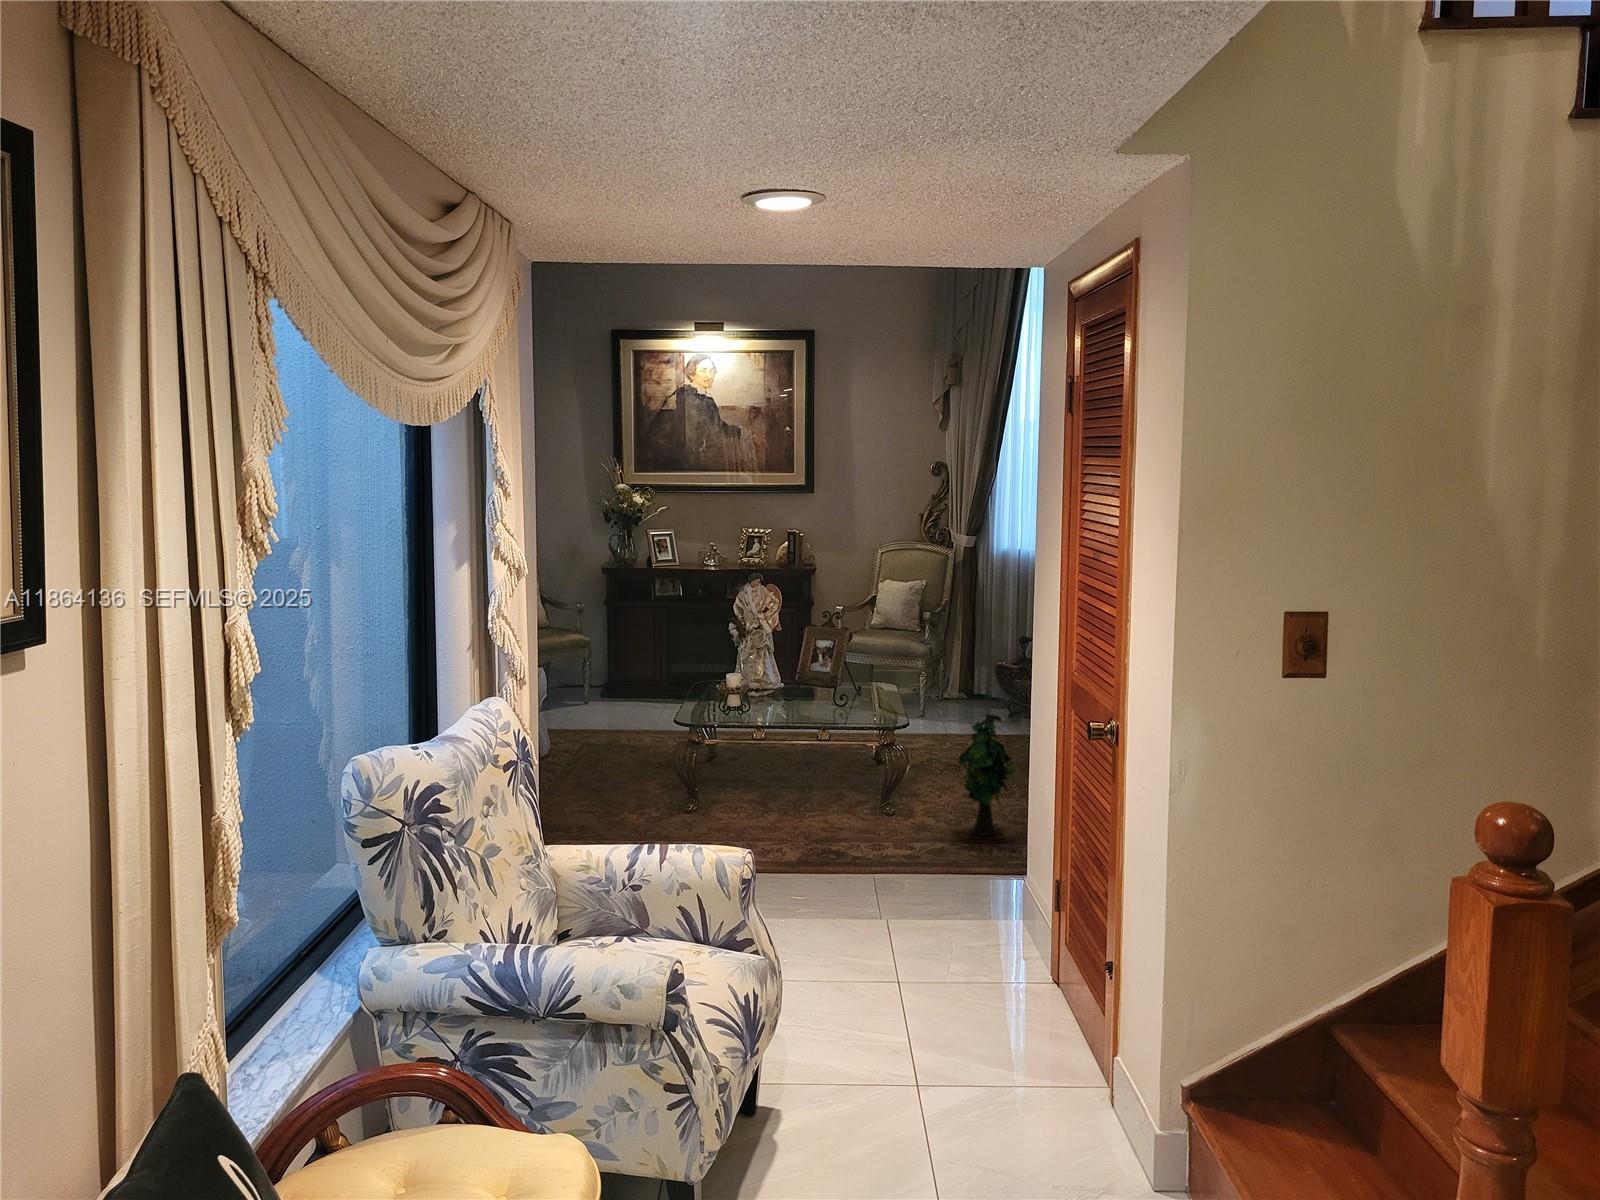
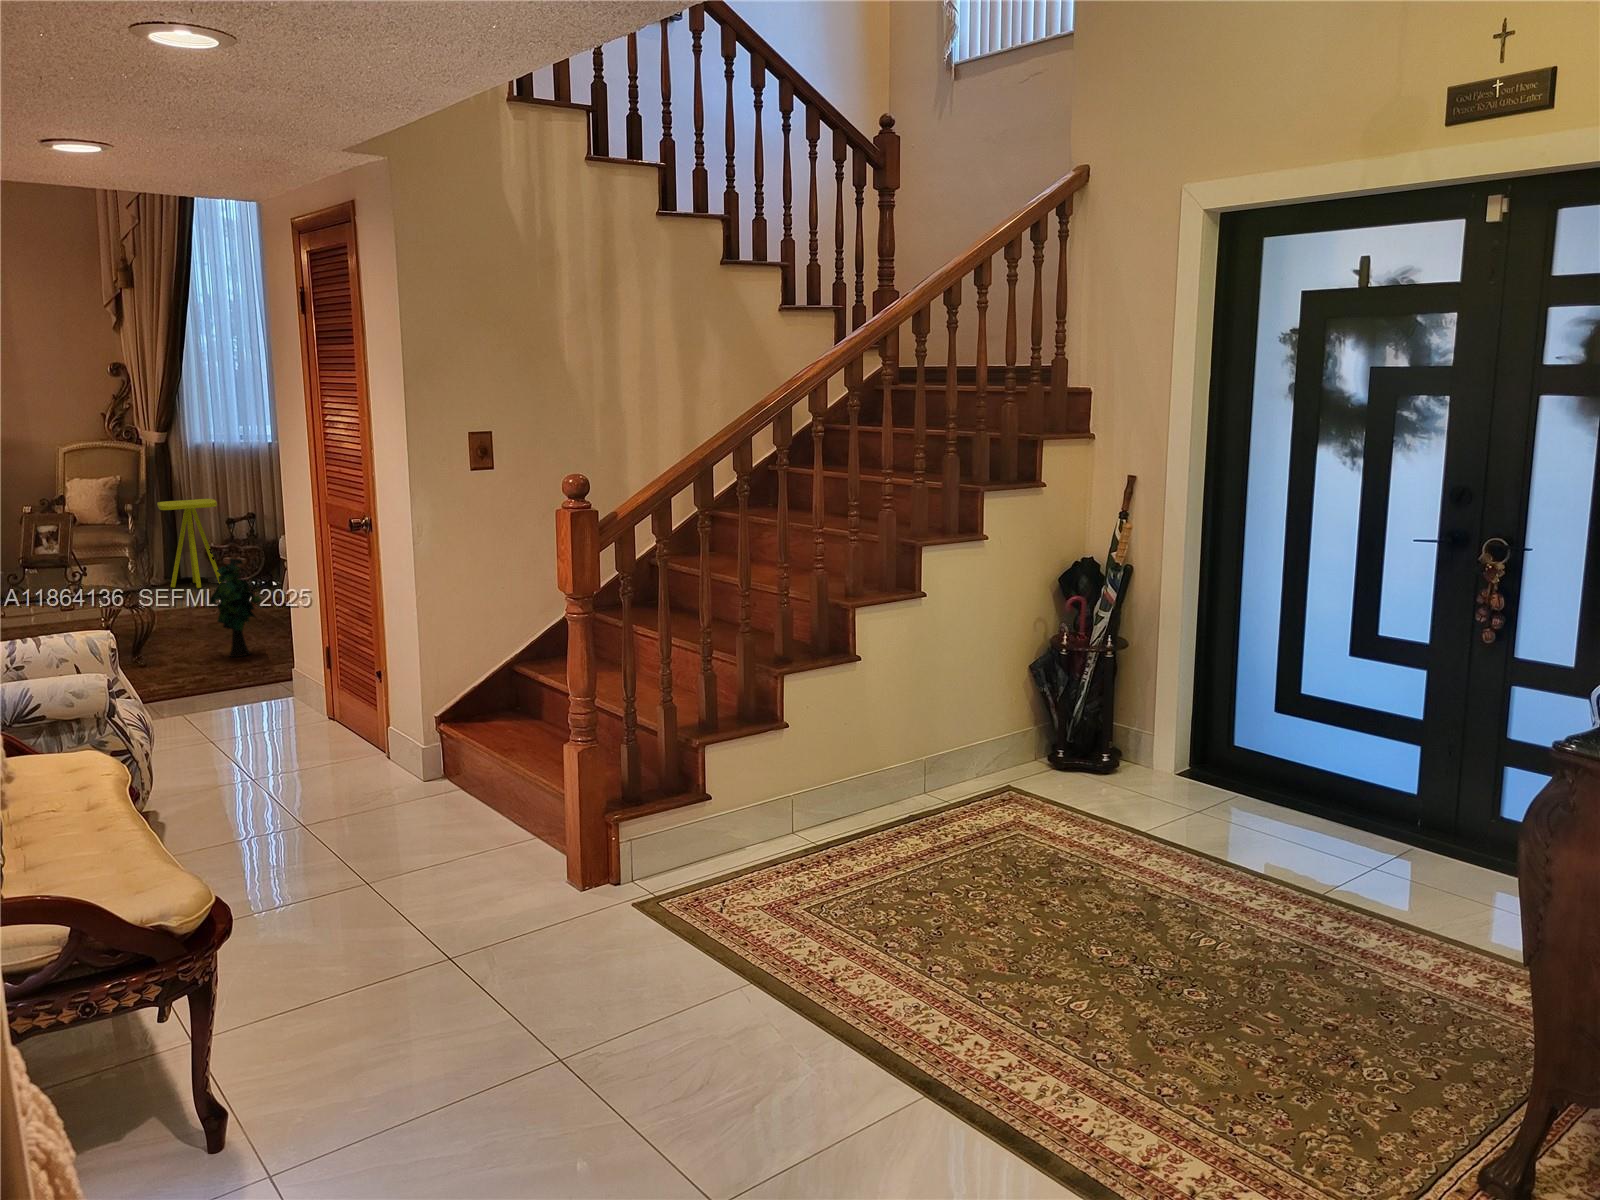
side table: none [953,615,1012,717] -> present [157,499,221,588]

